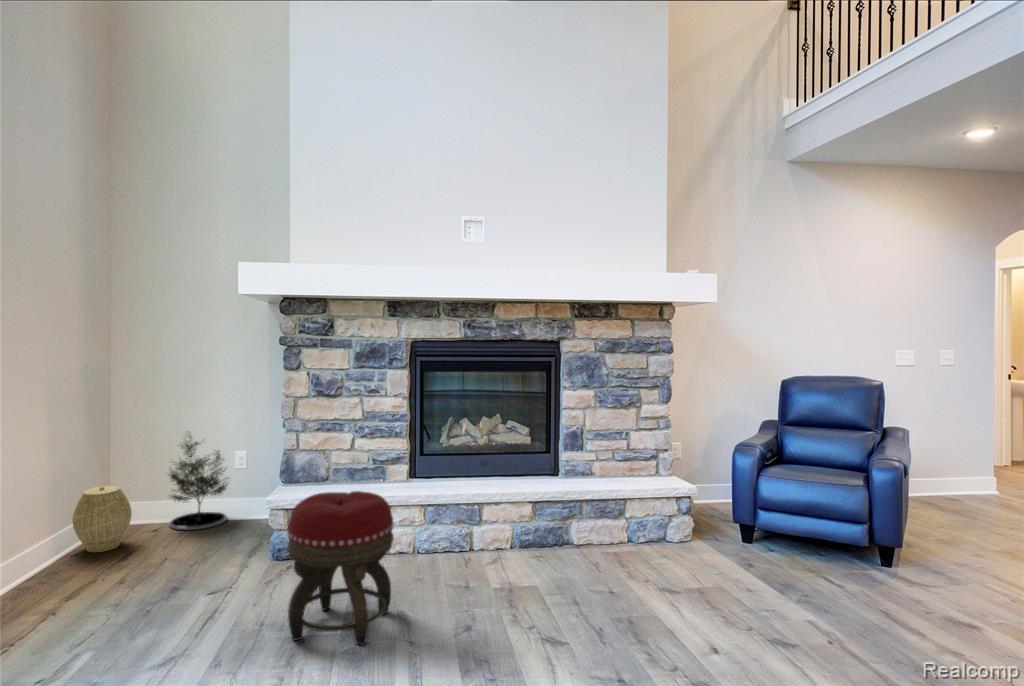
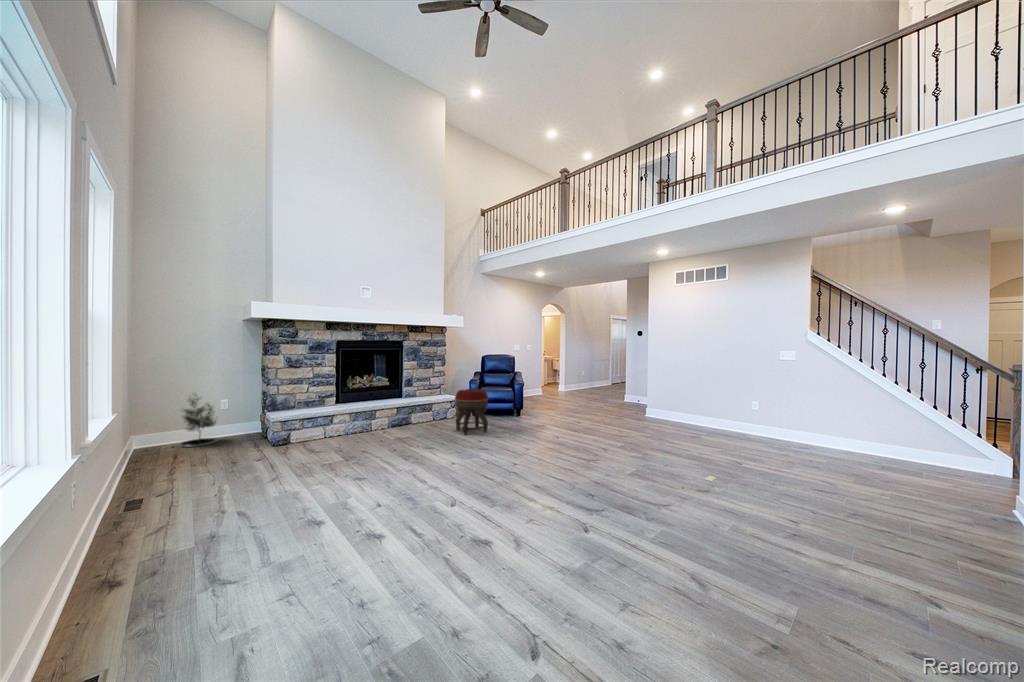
woven basket: present [72,486,132,552] -> none [130,423,170,461]
footstool: present [287,491,394,645] -> present [455,389,488,435]

